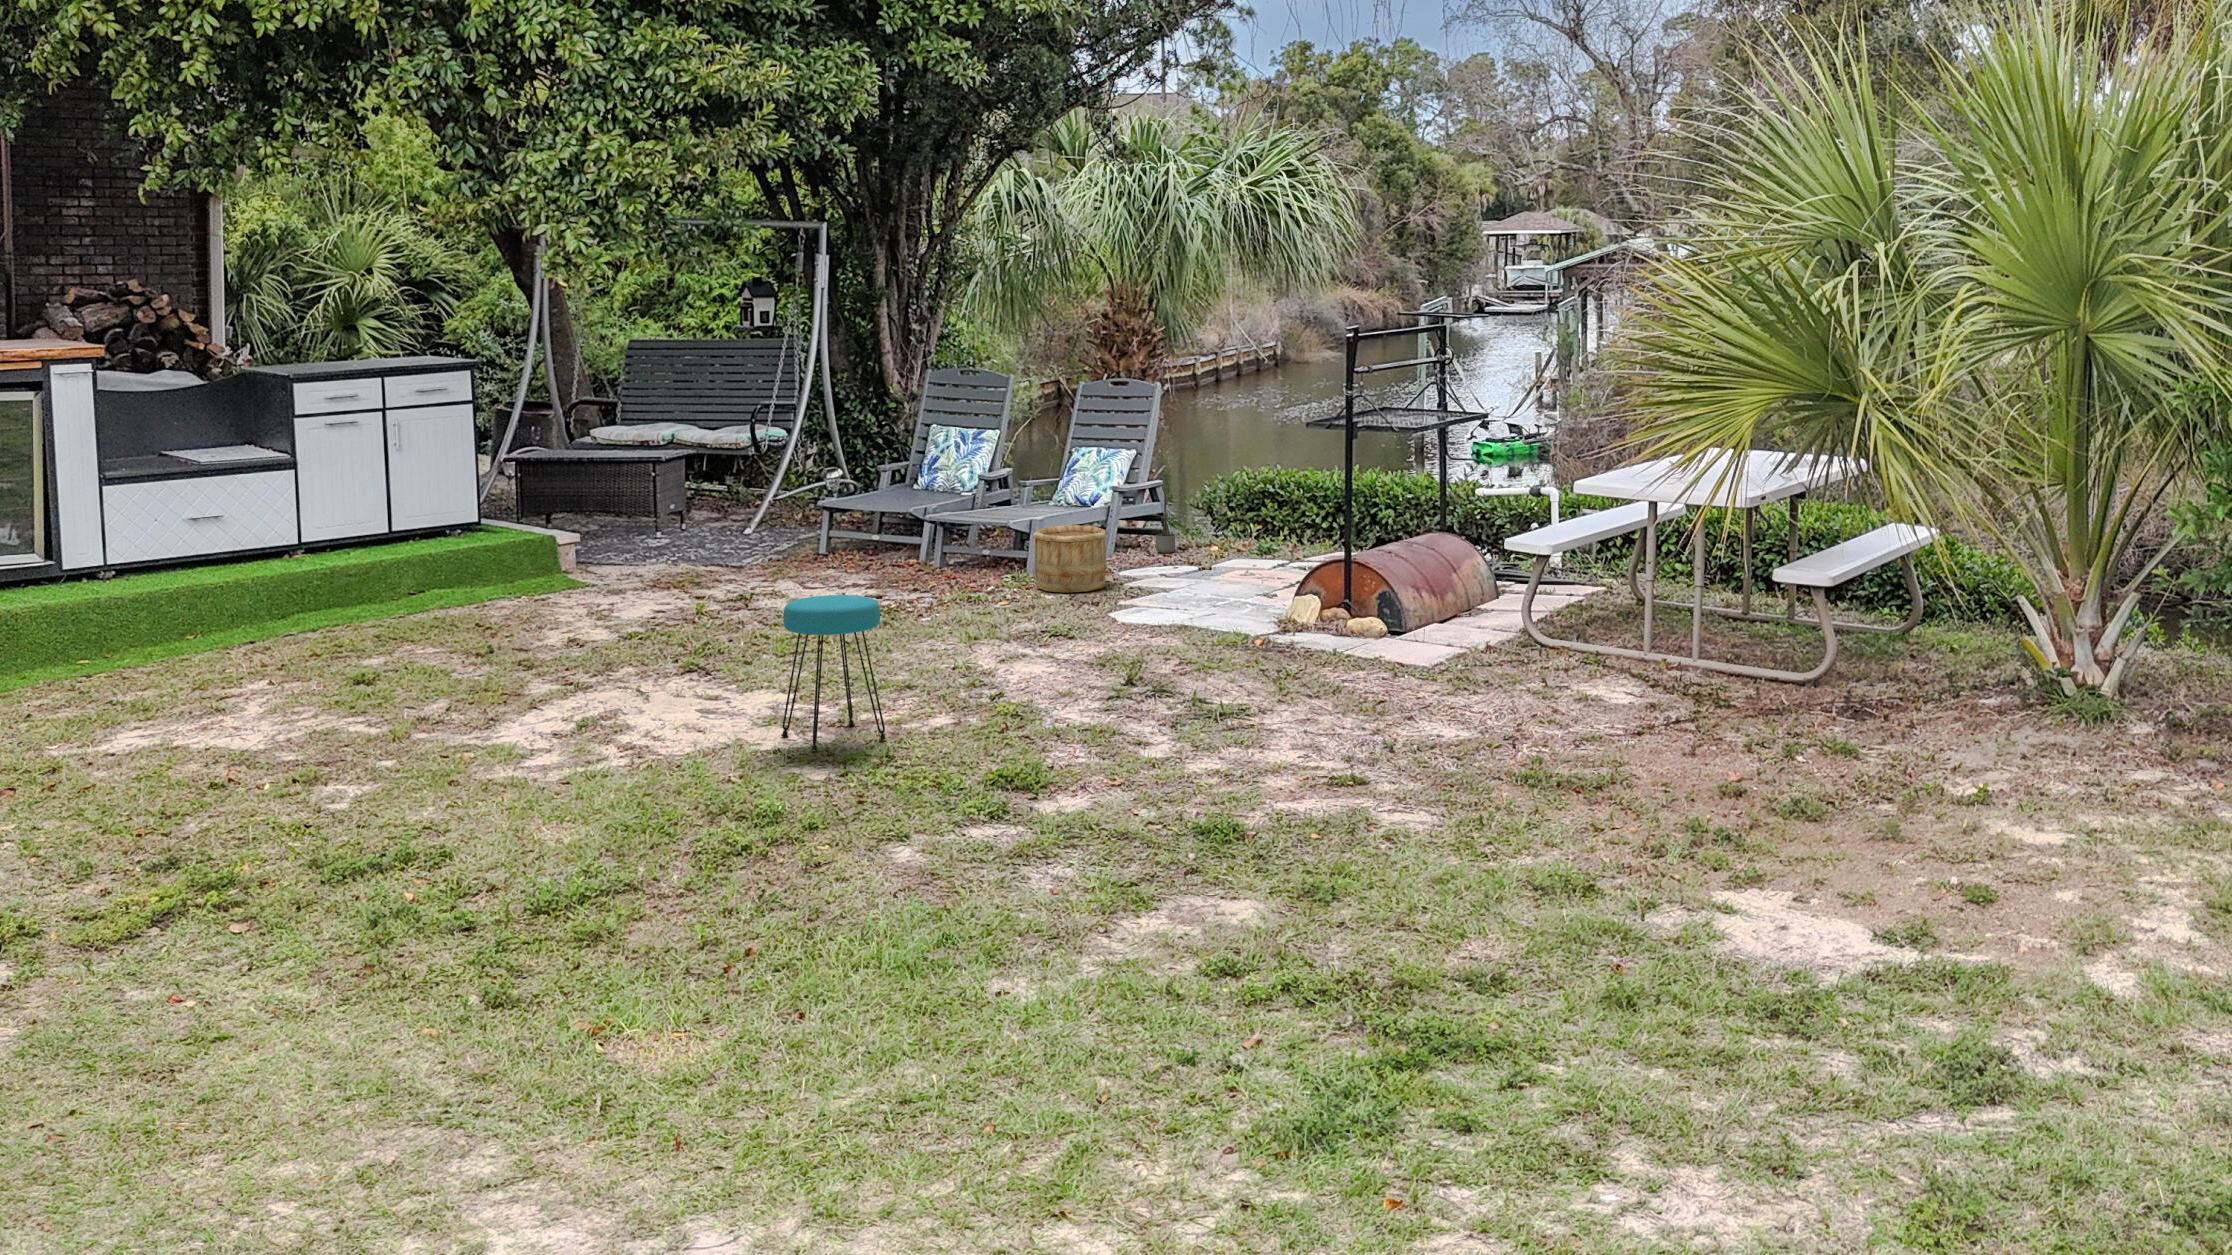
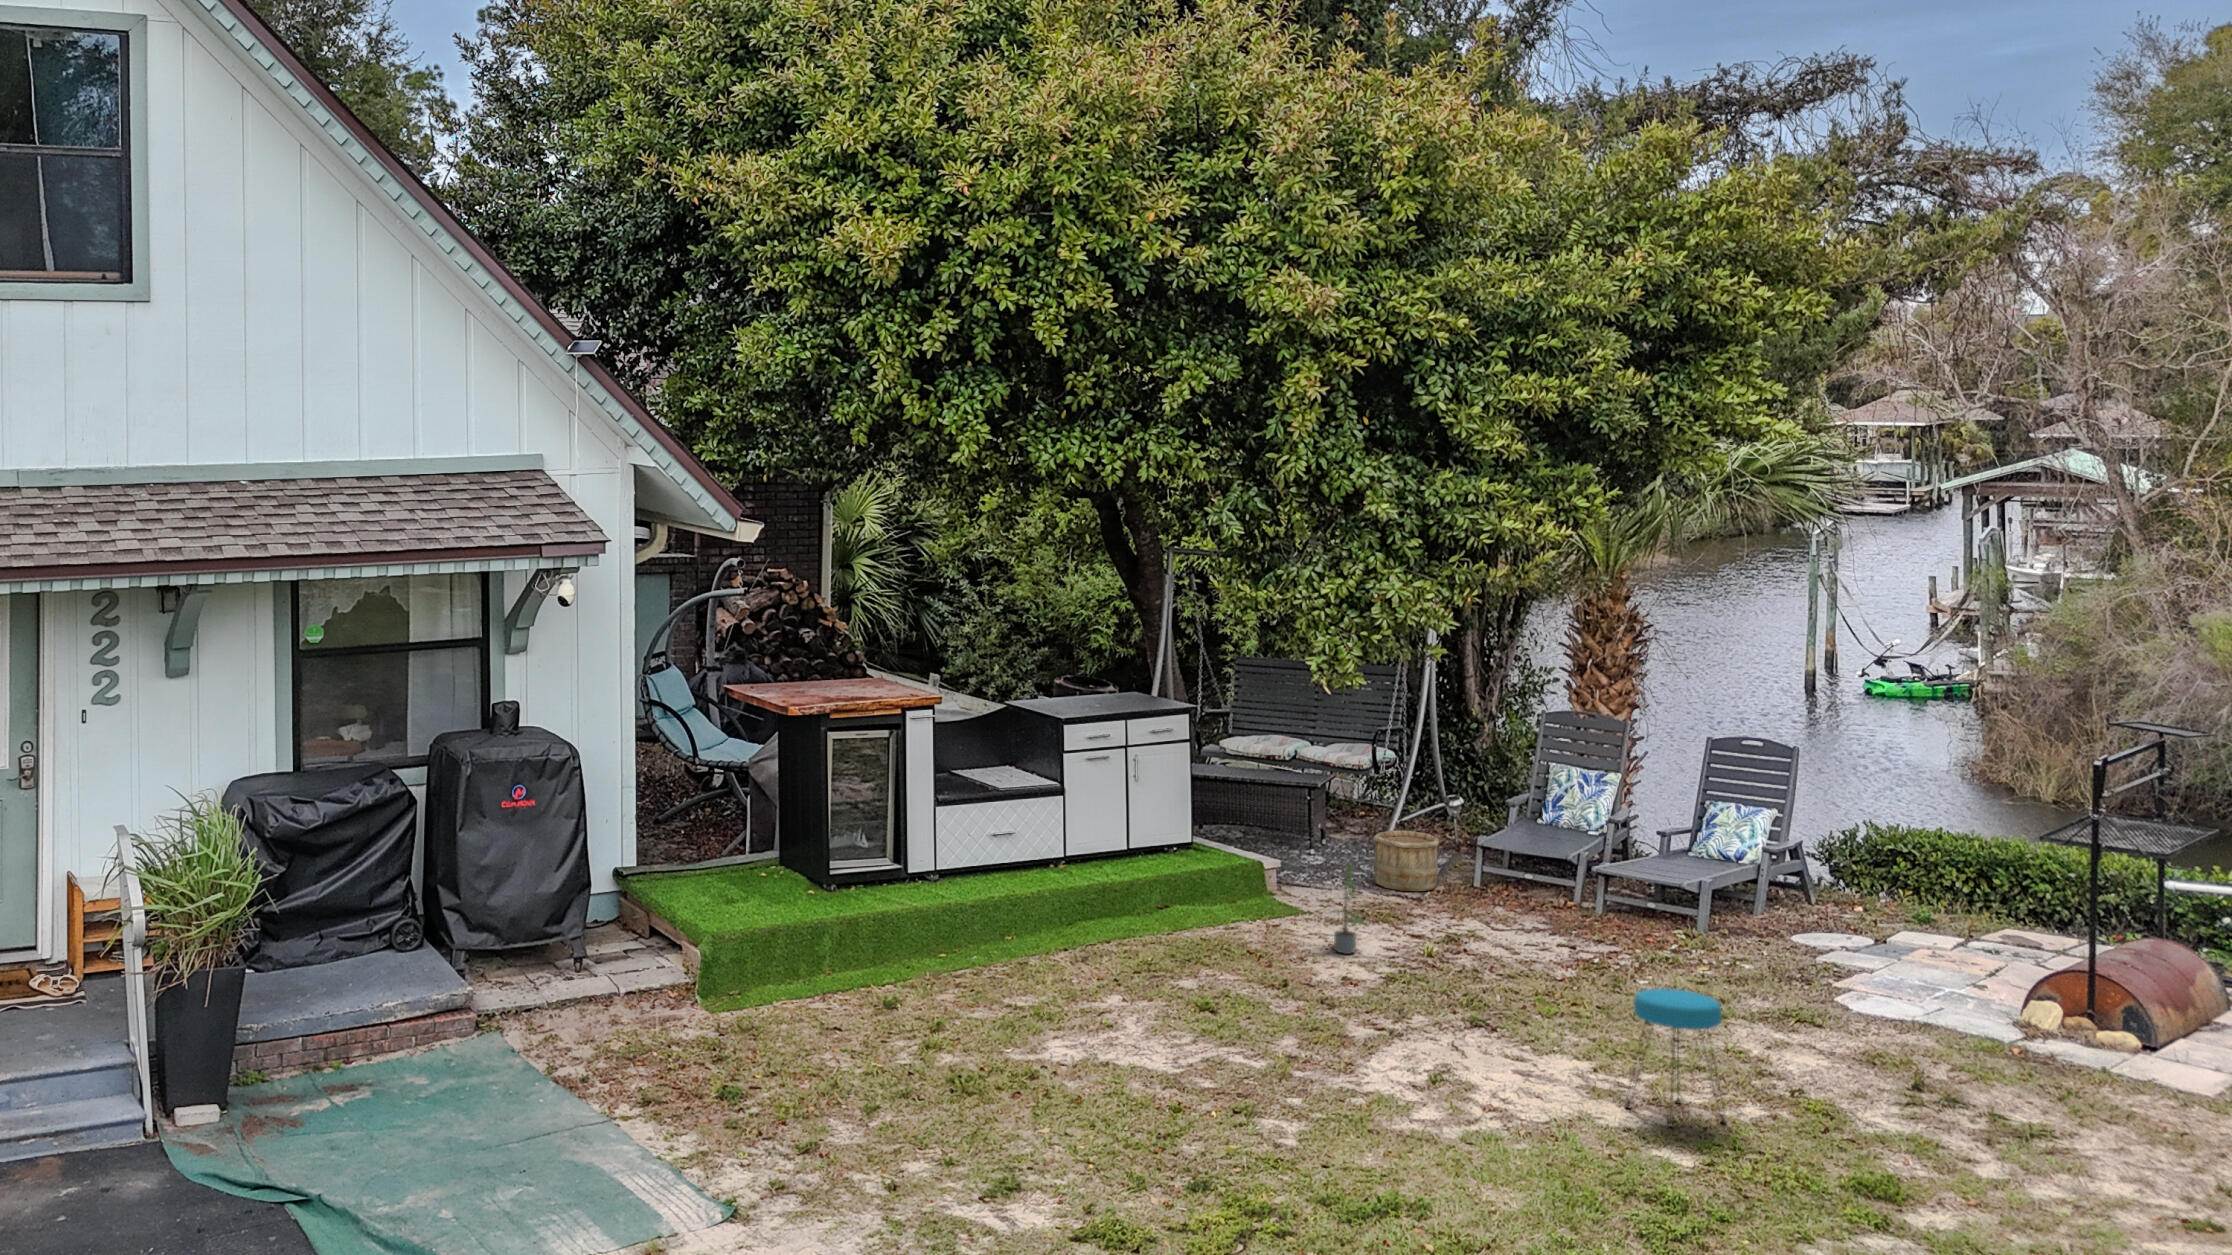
potted plant: present [1152,469,1185,553] -> present [1334,861,1366,954]
wooden bucket: present [1032,525,1107,593] -> present [1373,830,1440,891]

